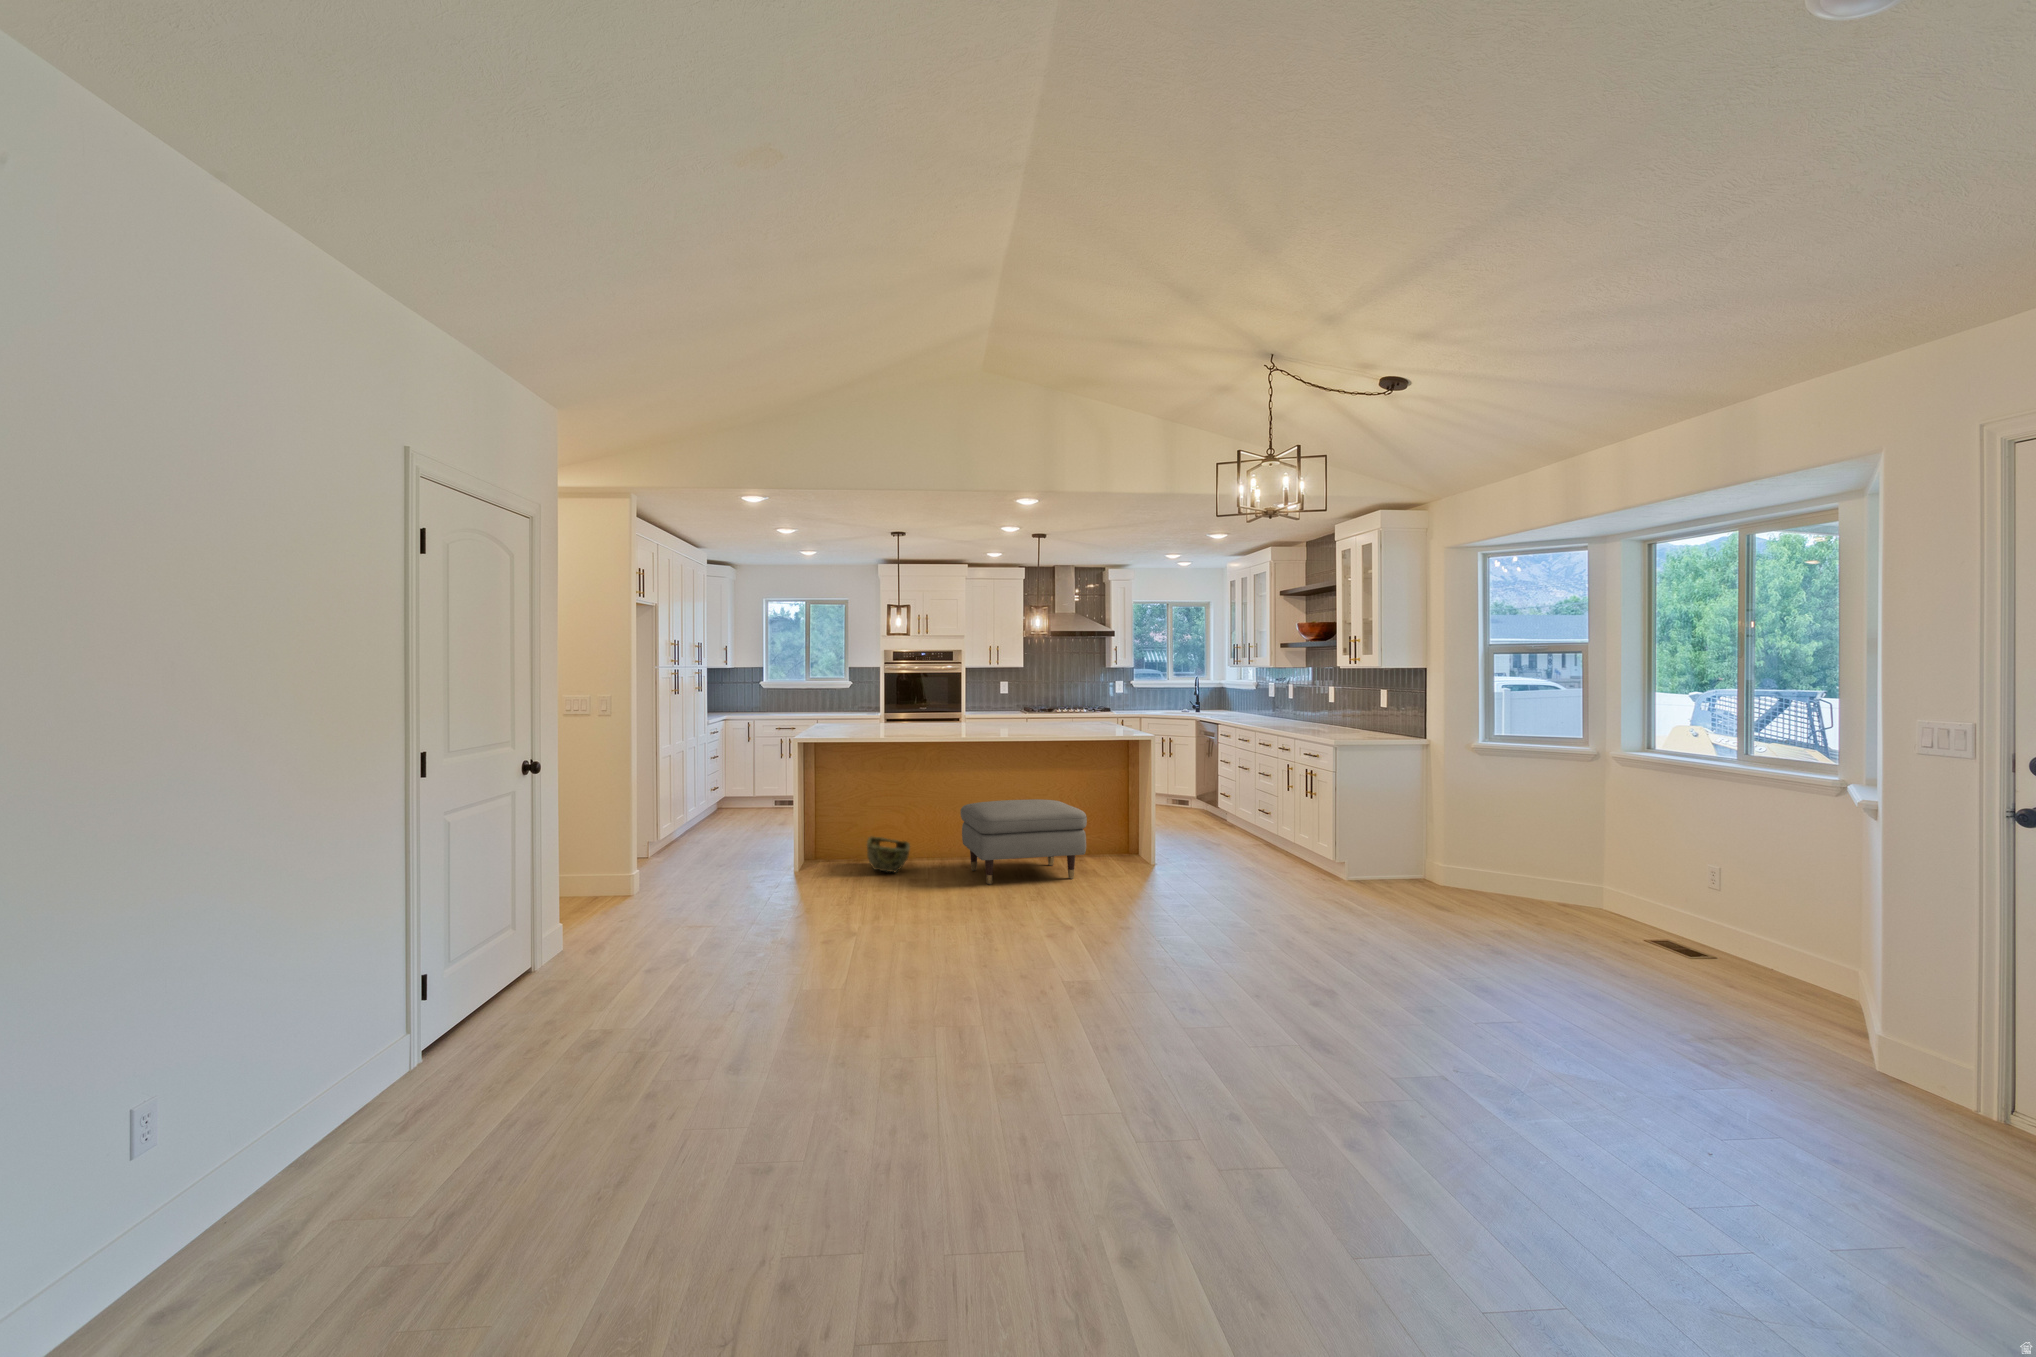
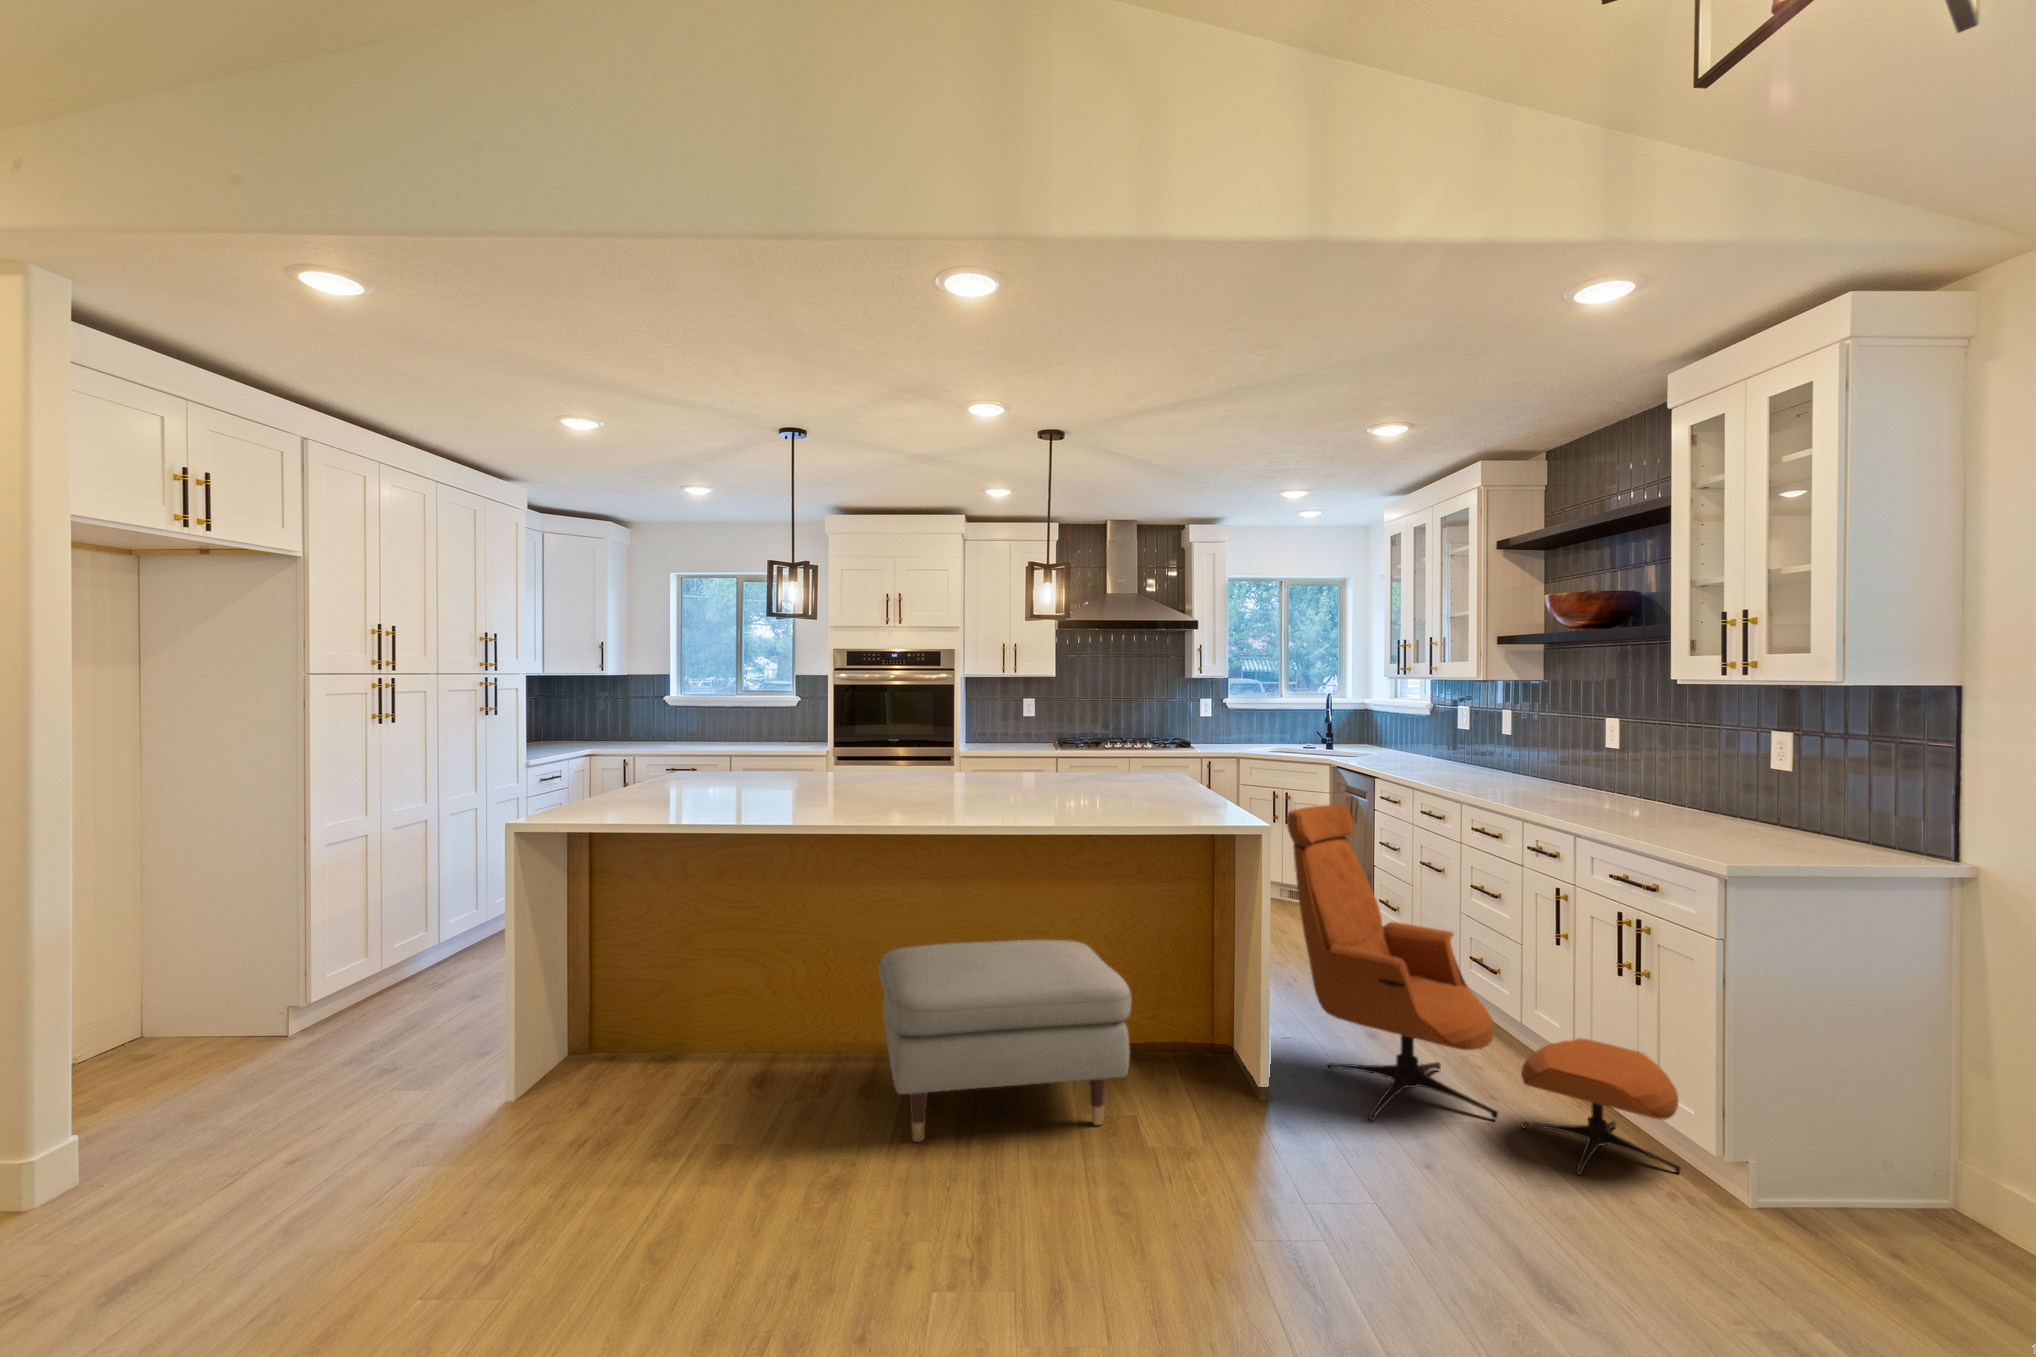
lounge chair: none [1161,732,1329,886] -> present [1287,805,1681,1174]
woven basket: present [867,836,910,872] -> none [683,1001,789,1090]

